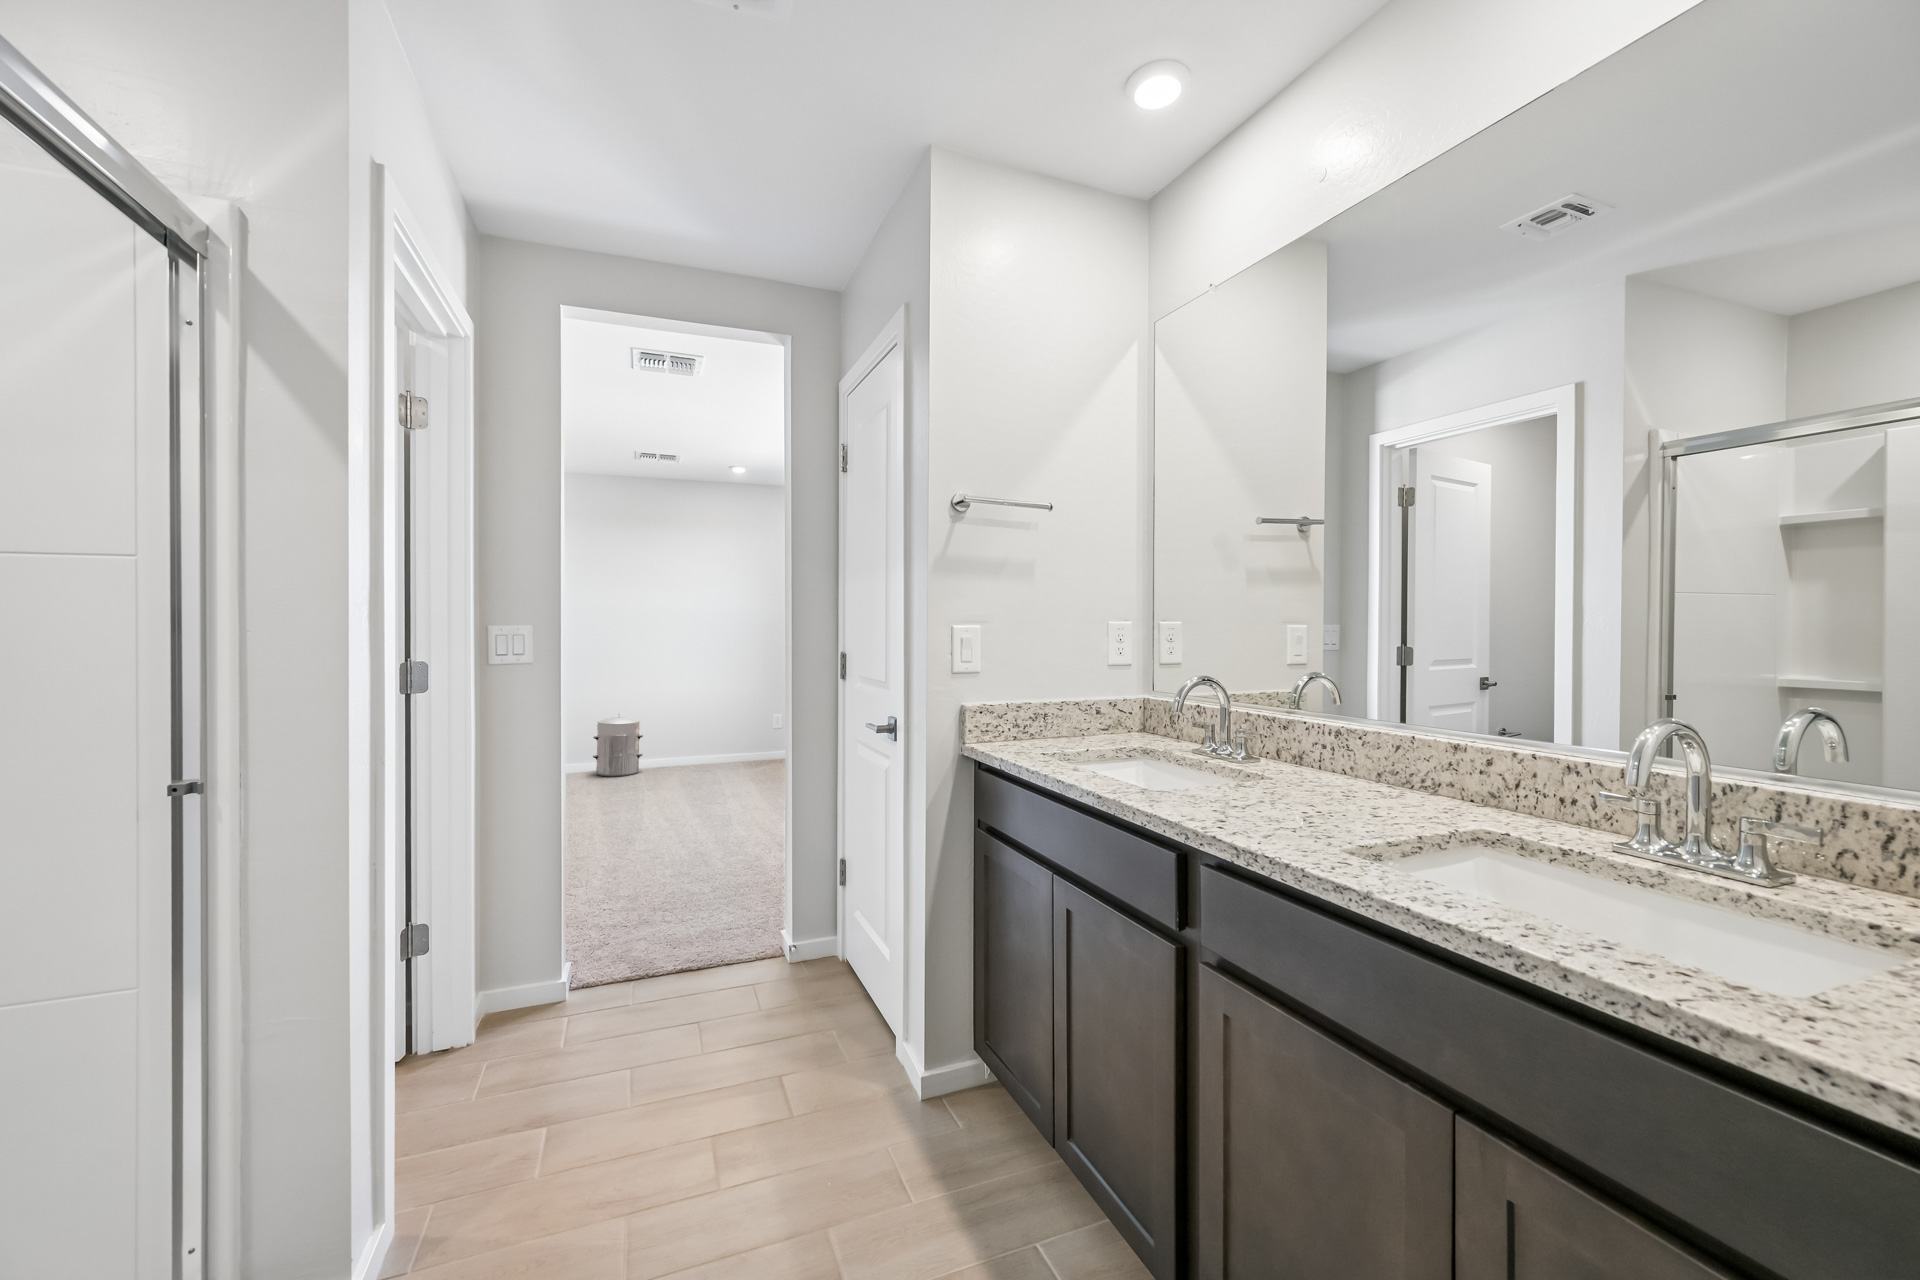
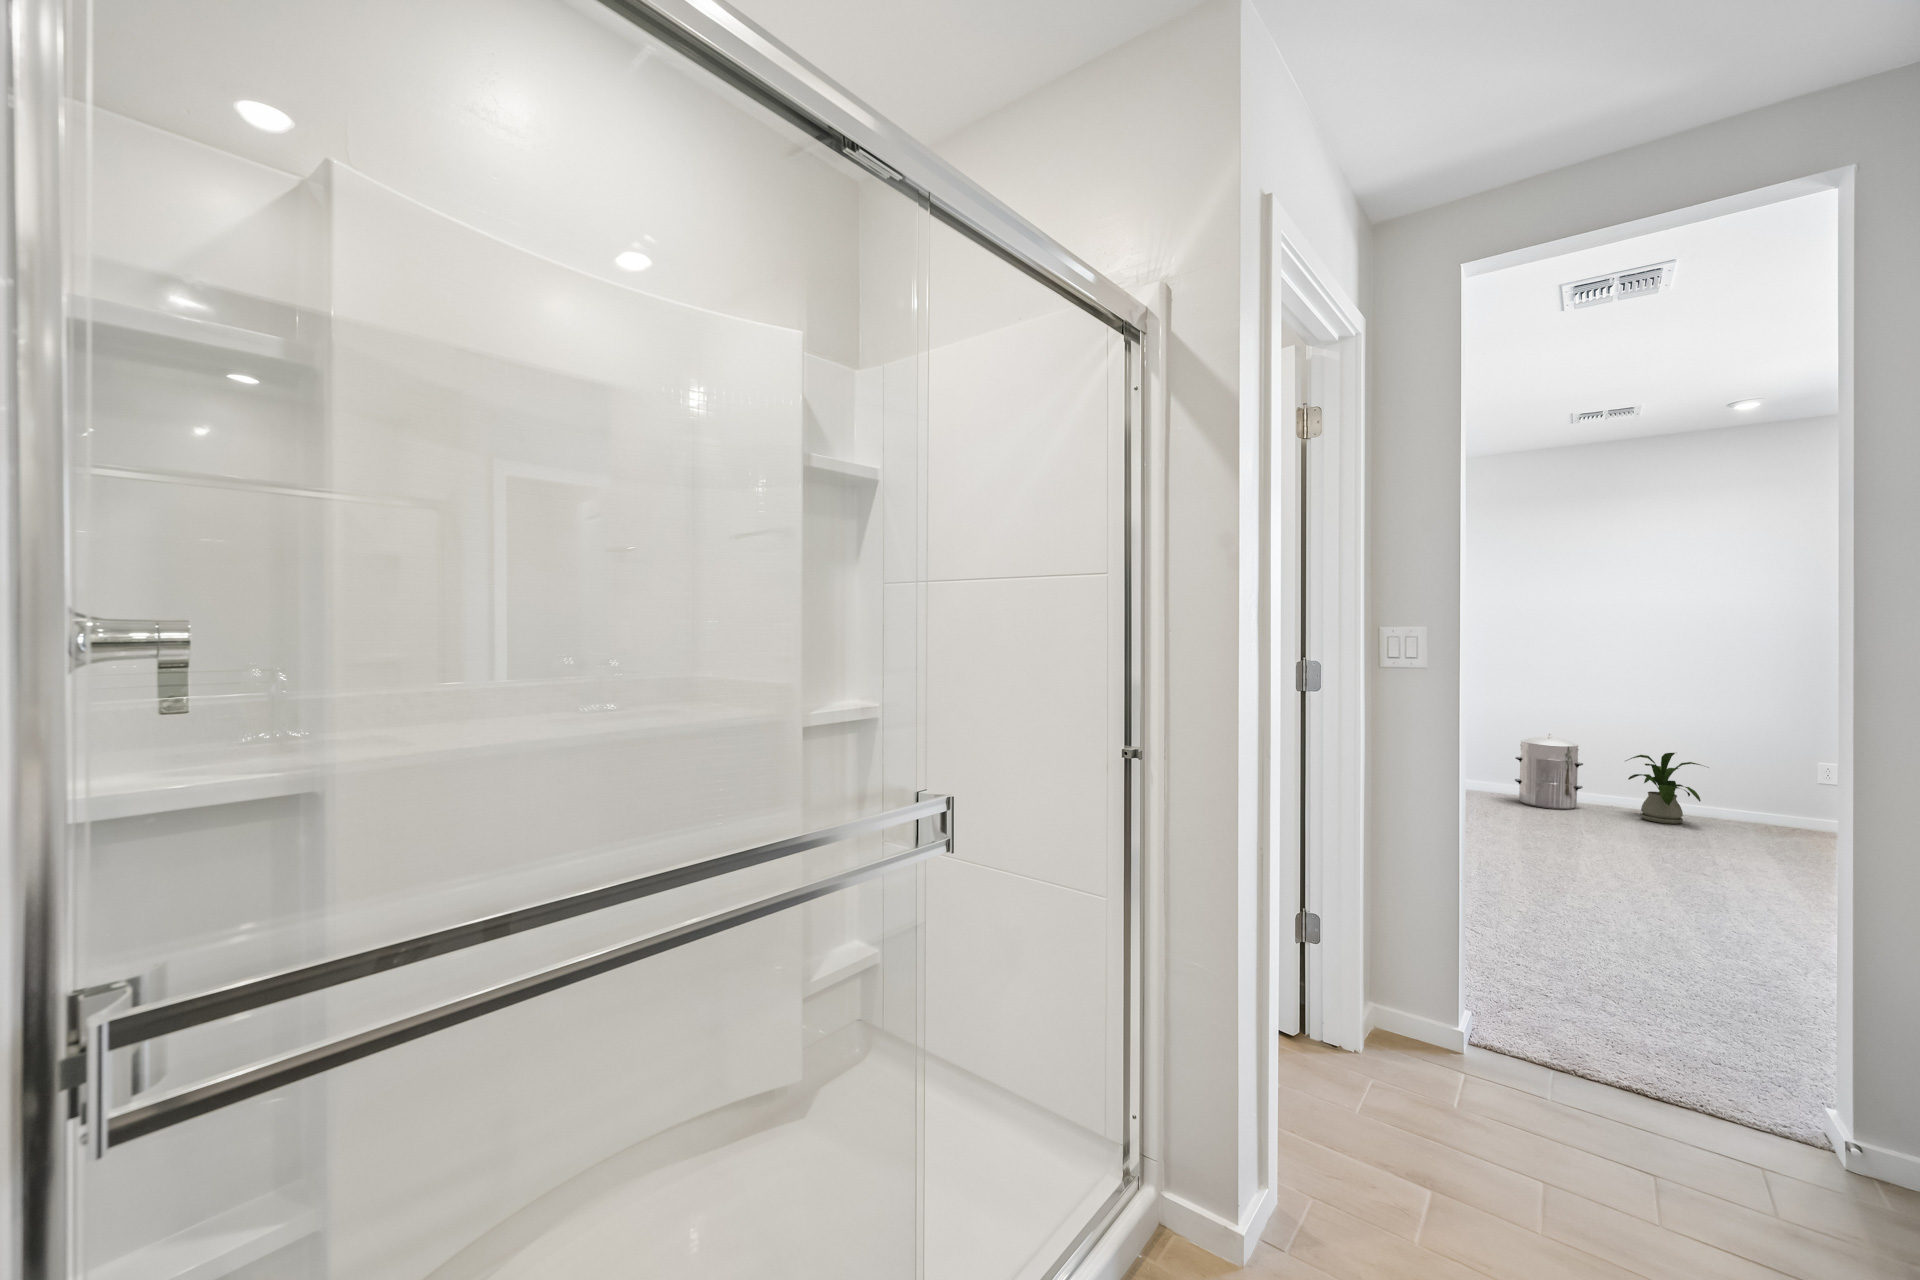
house plant: none [670,719,721,773] -> present [1626,753,1709,824]

